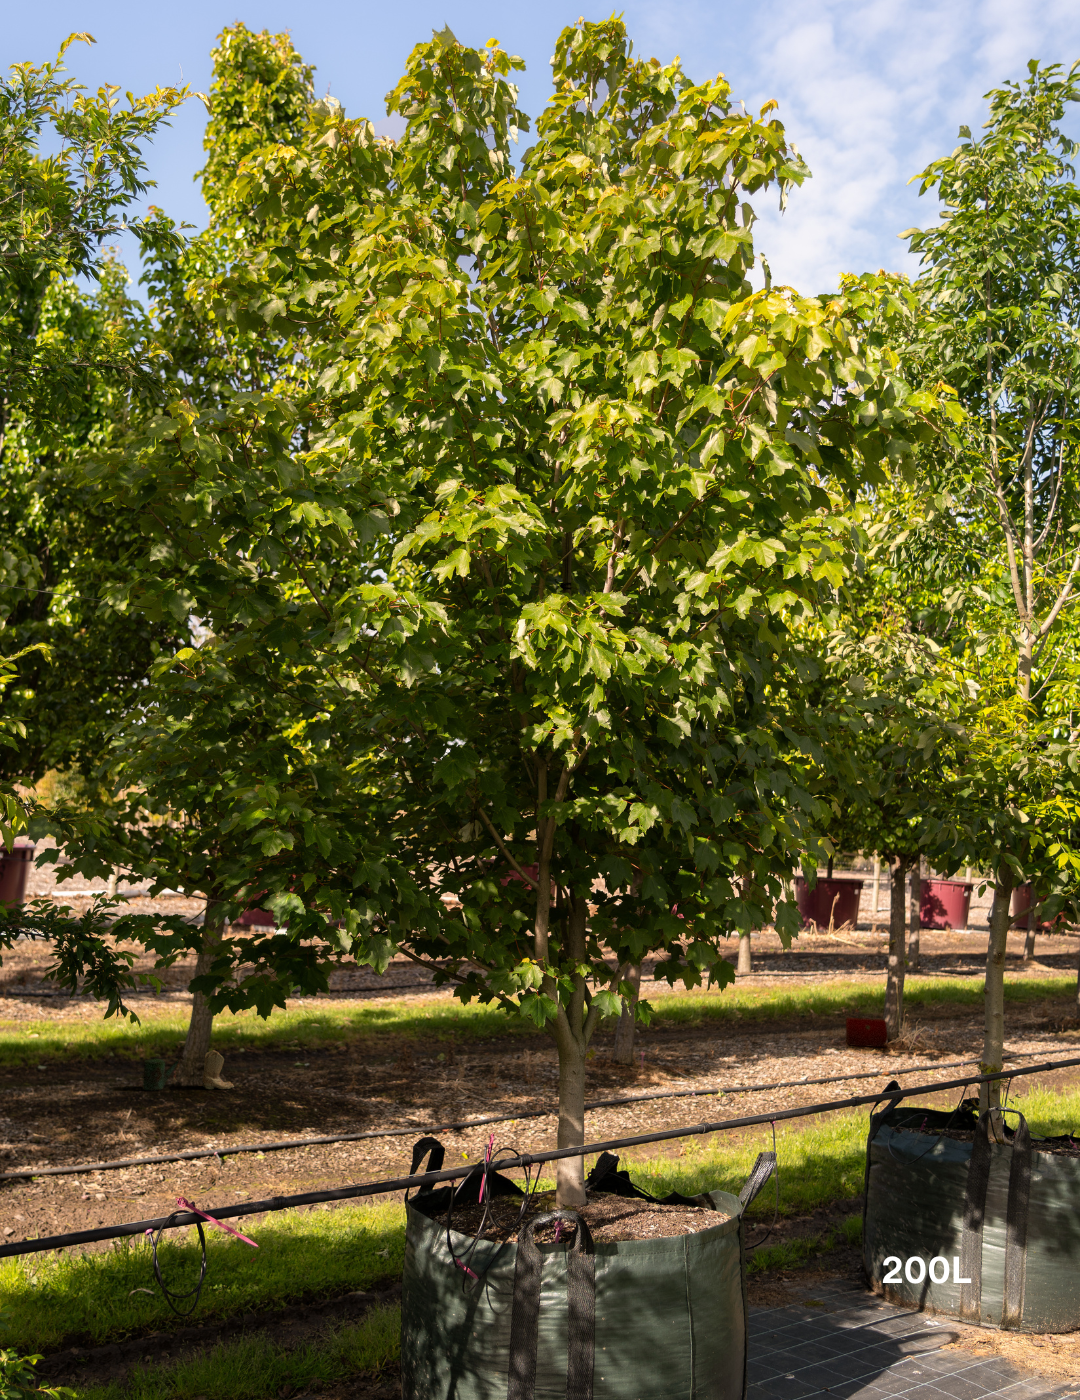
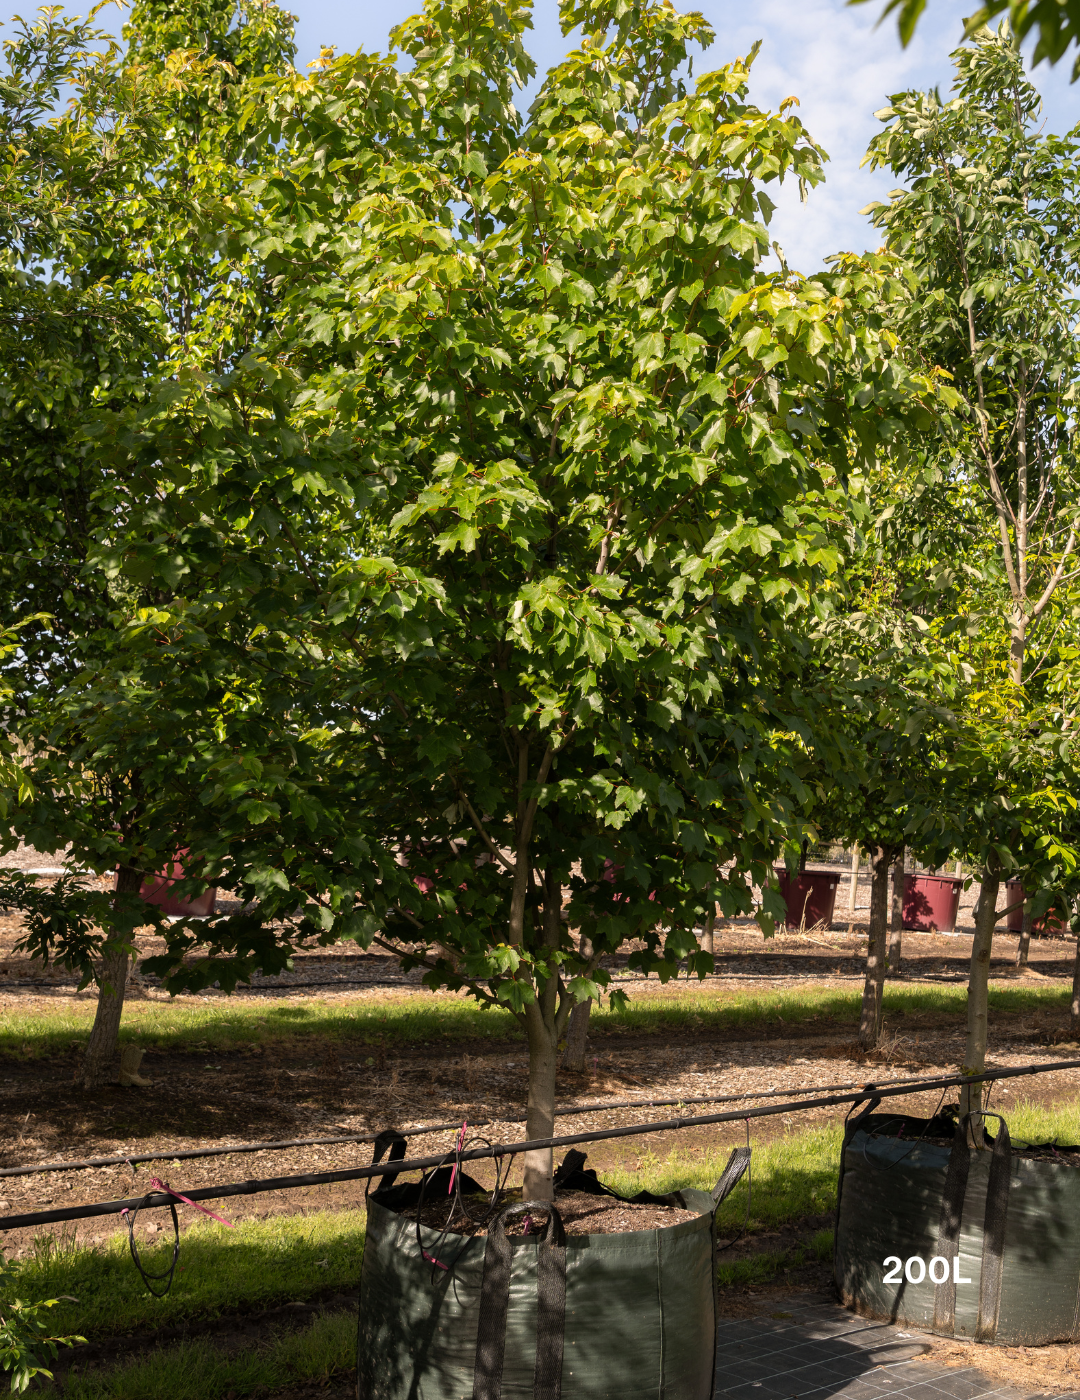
toolbox: present [846,1013,887,1047] -> none [817,1018,861,1056]
watering can: present [139,1055,184,1091] -> none [46,1048,99,1087]

